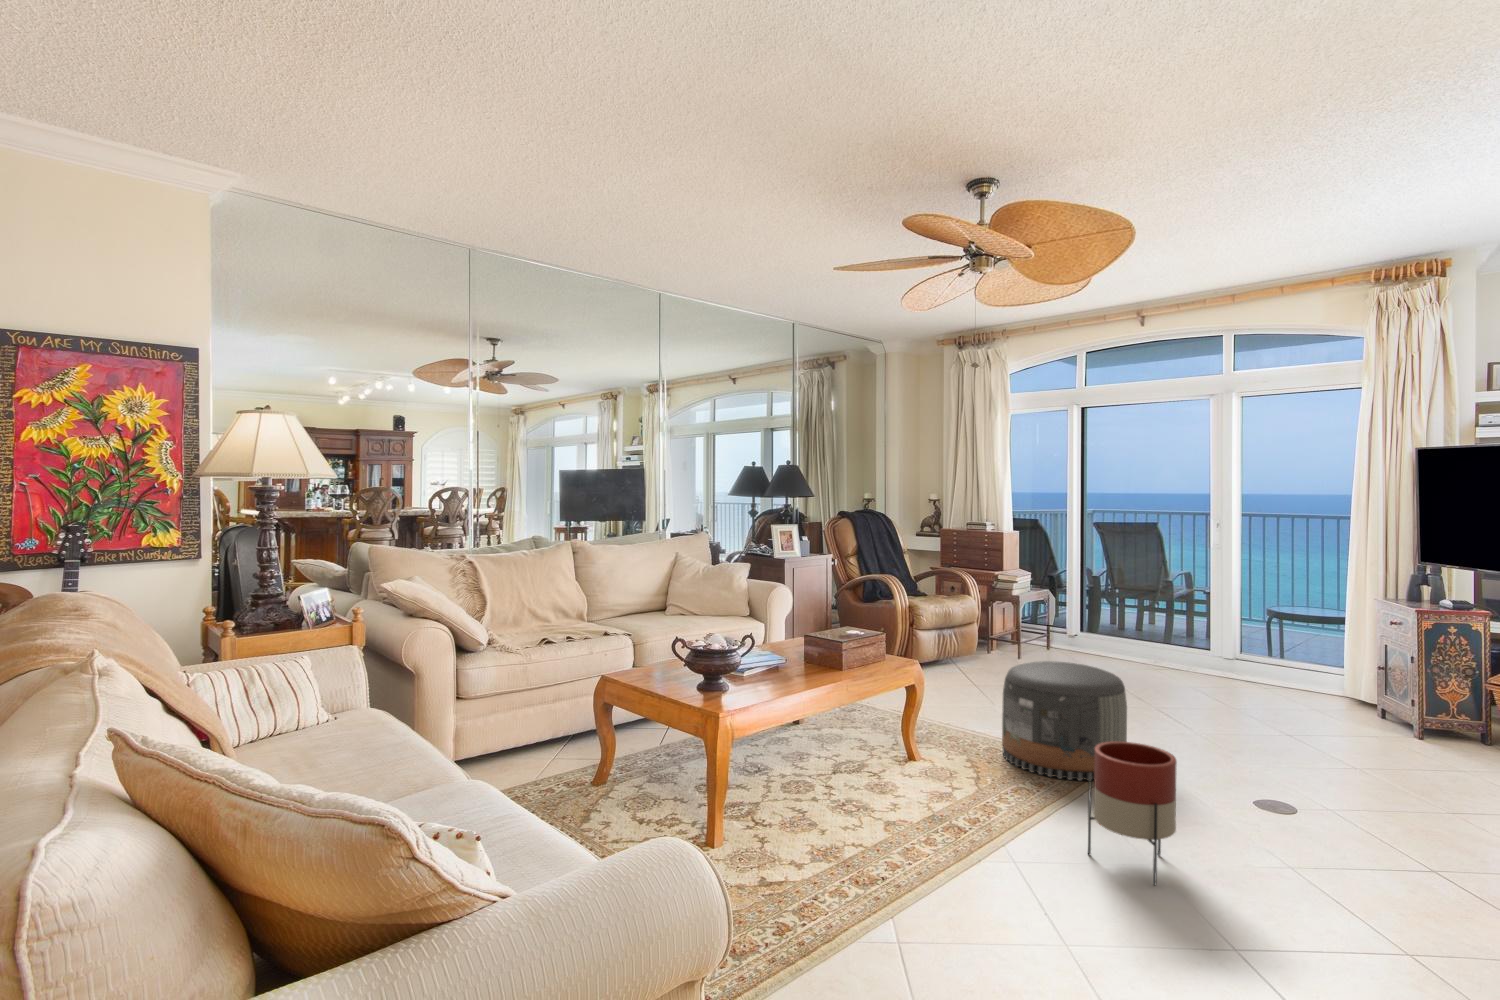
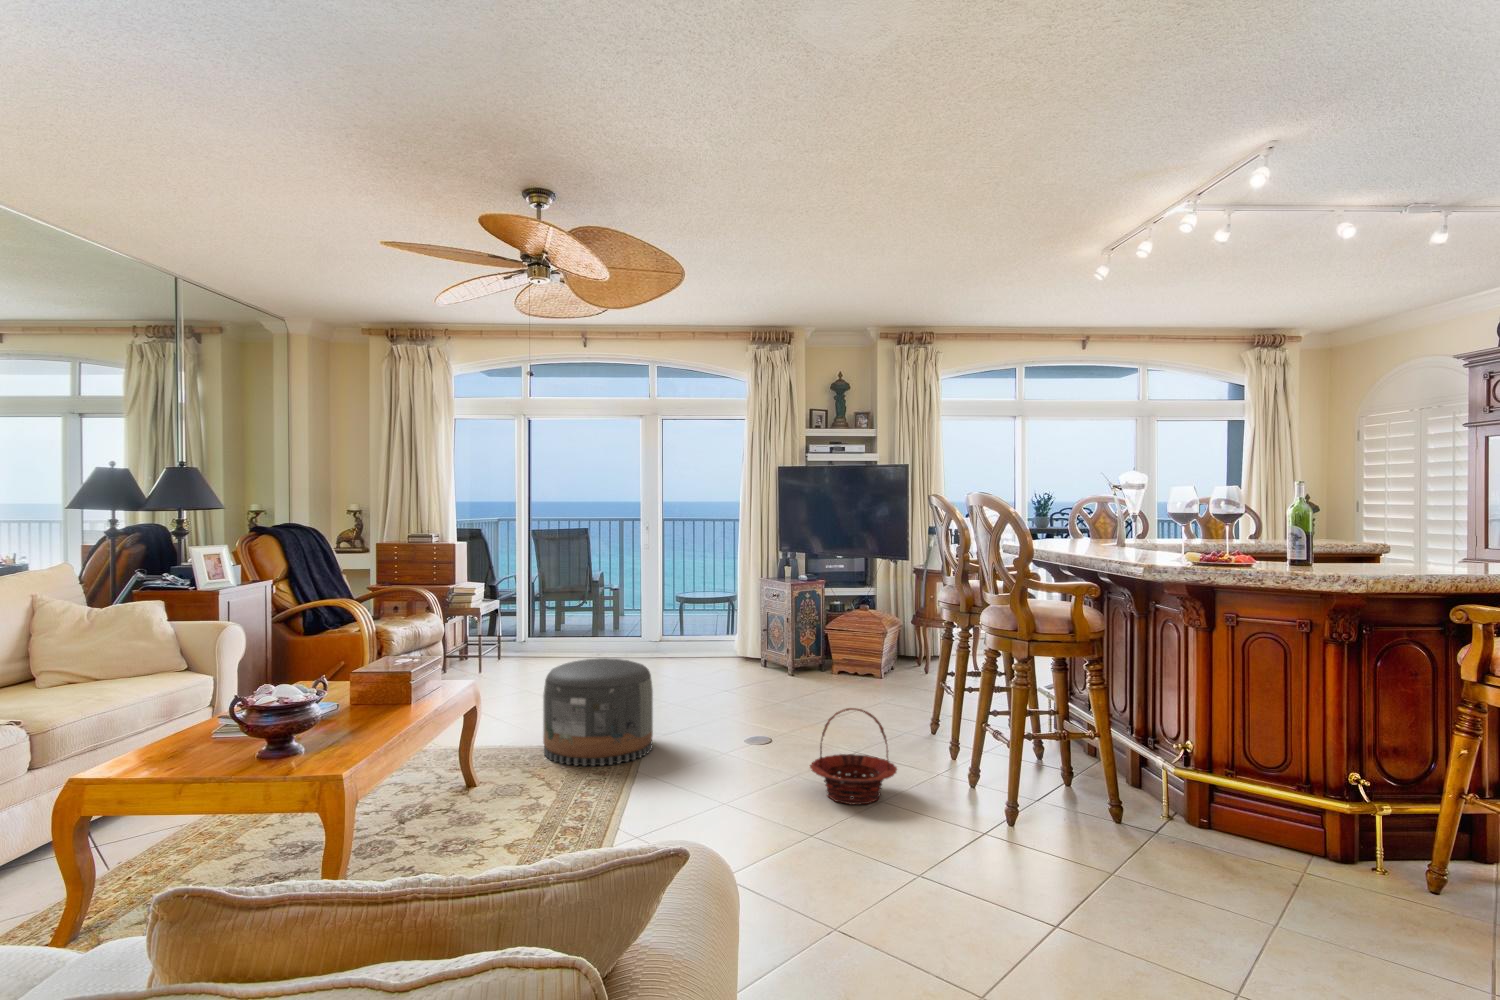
planter: present [1088,742,1177,885] -> none [682,710,747,820]
basket: none [1283,789,1443,936] -> present [810,708,897,805]

